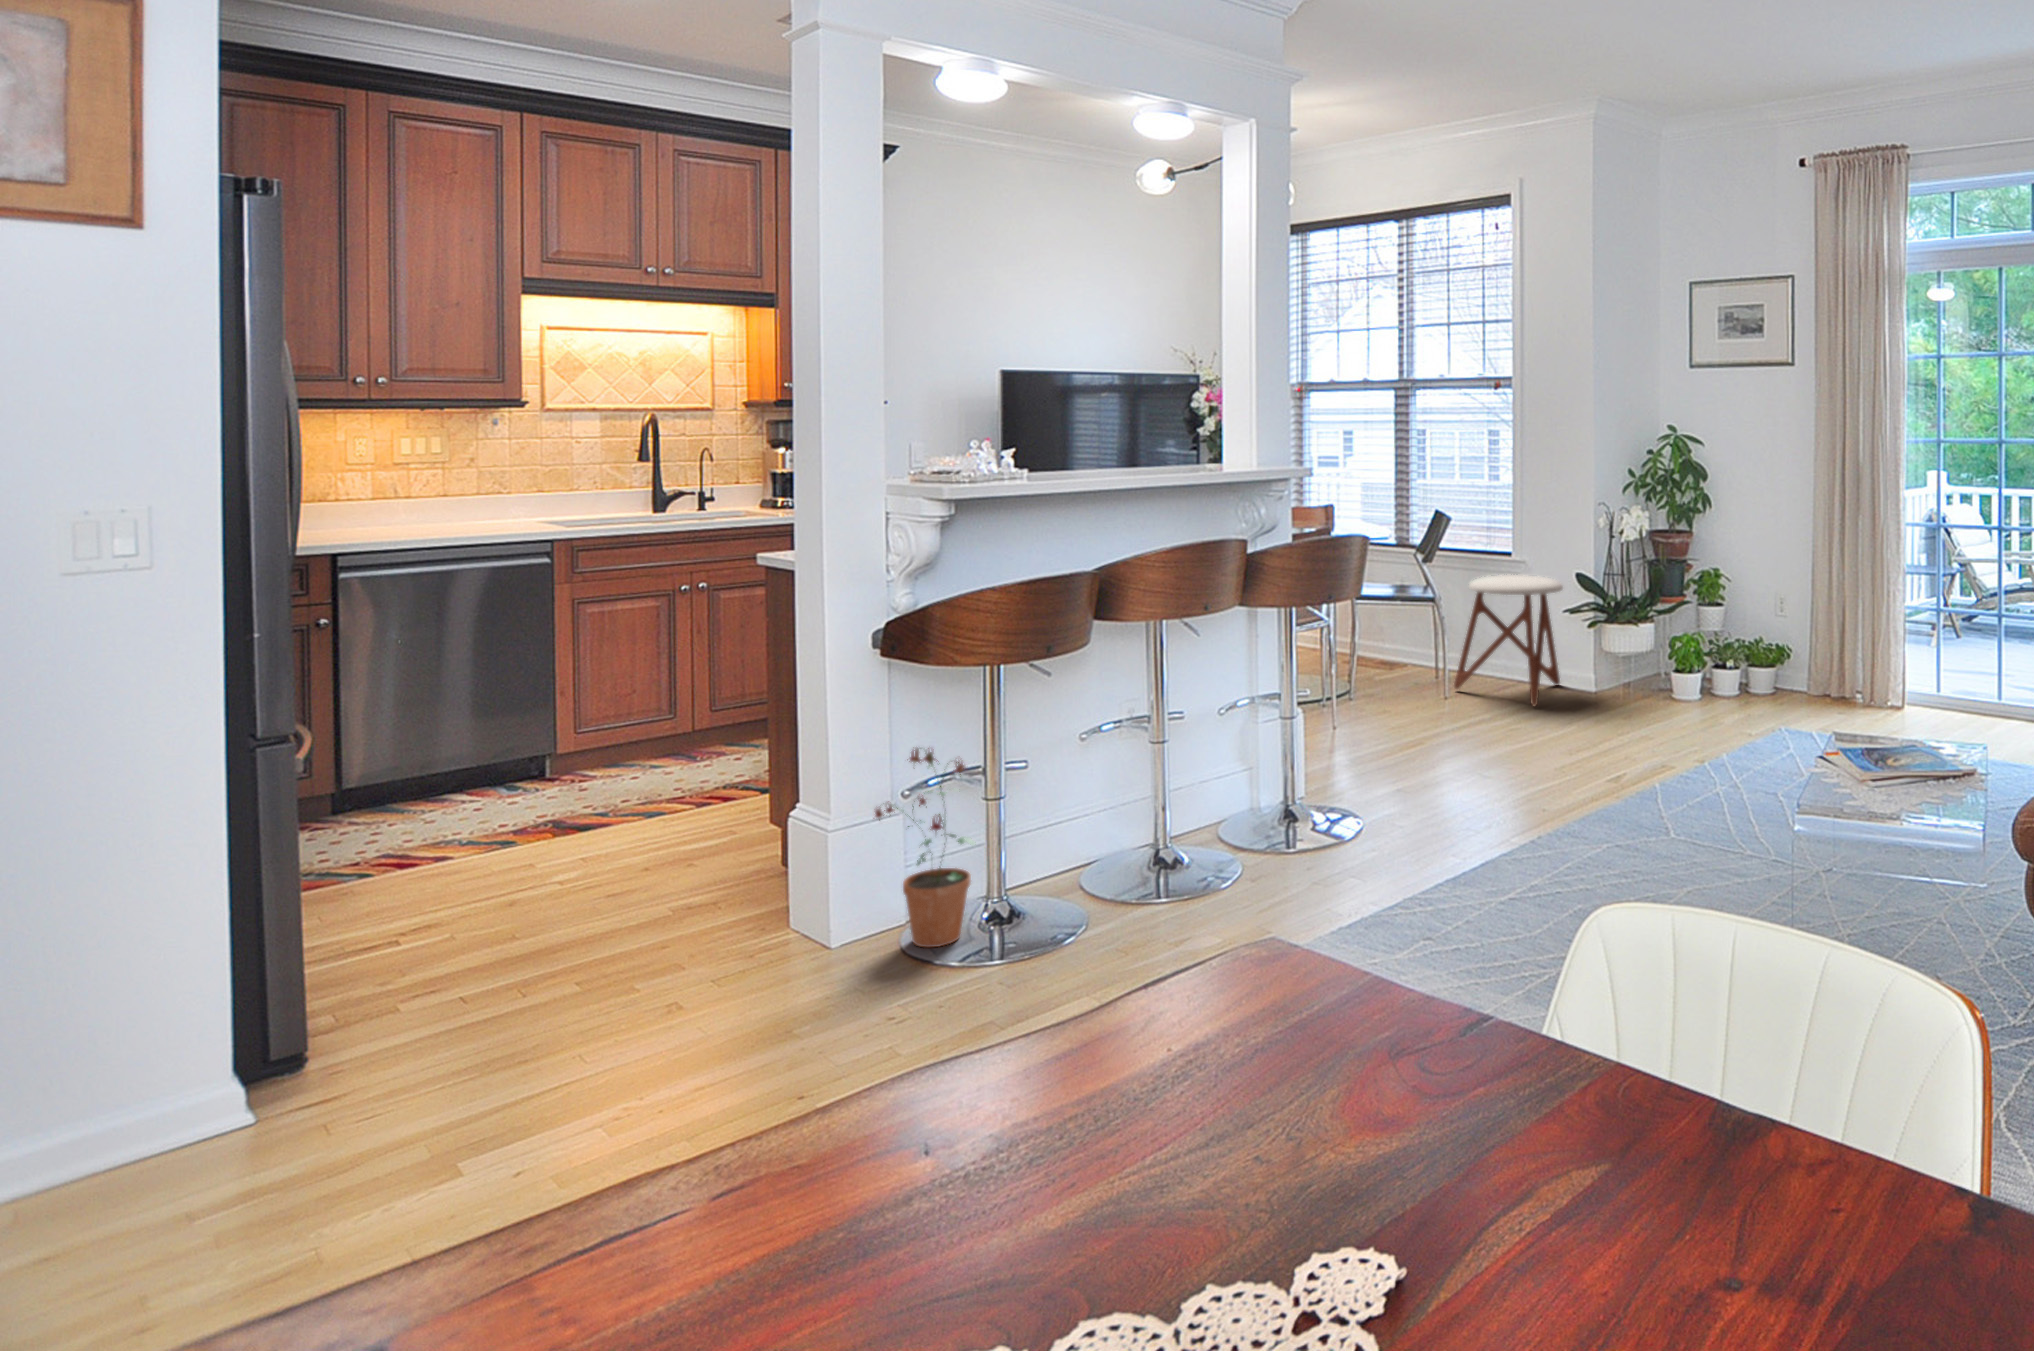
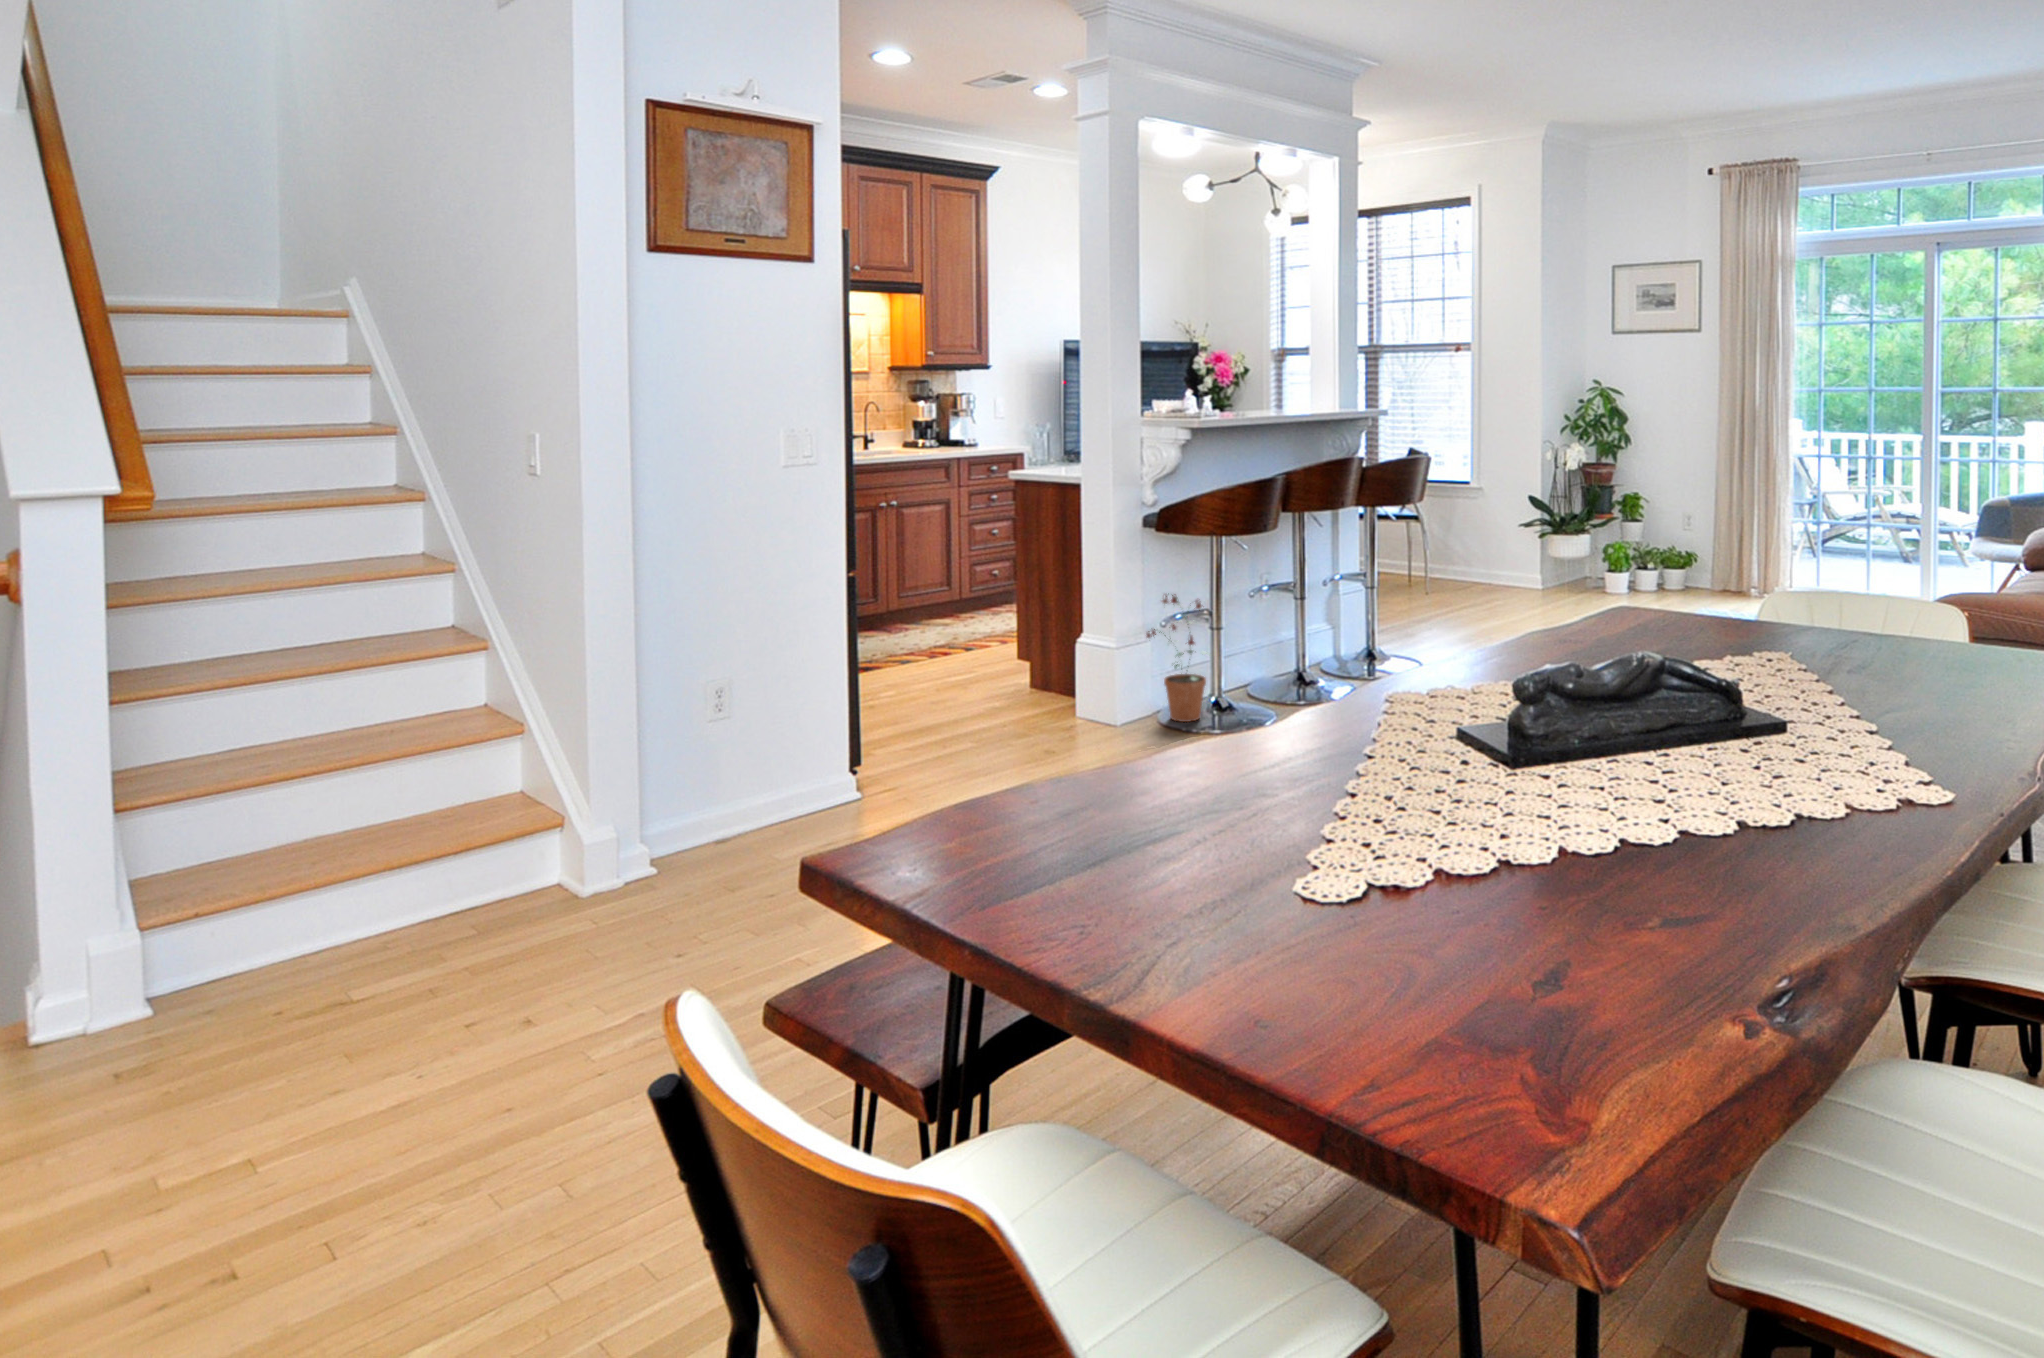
stool: present [1454,575,1563,706] -> none [1432,499,1520,597]

